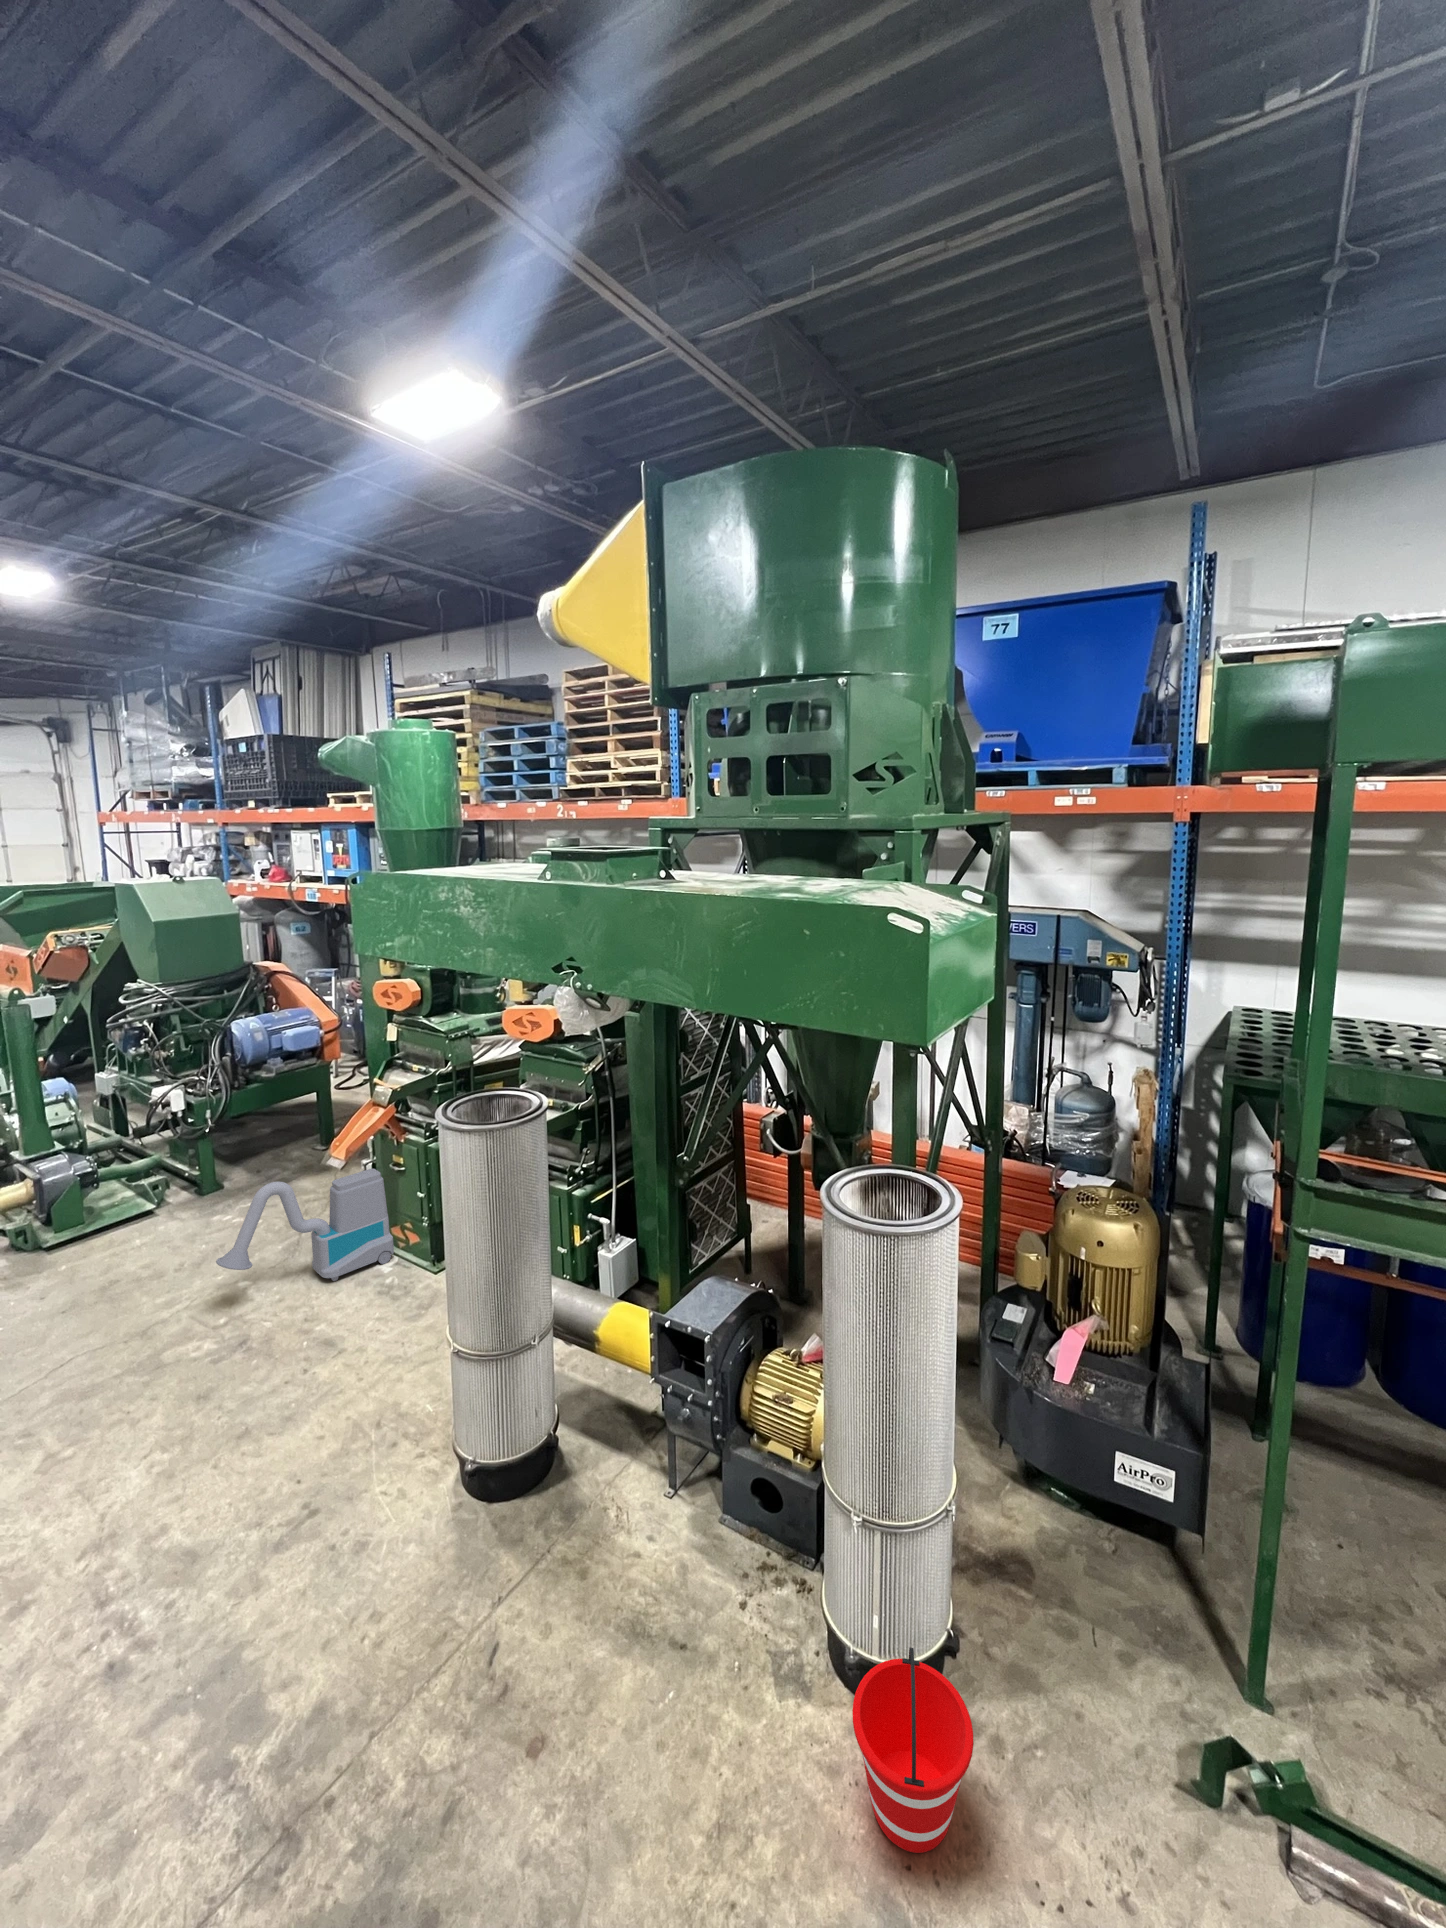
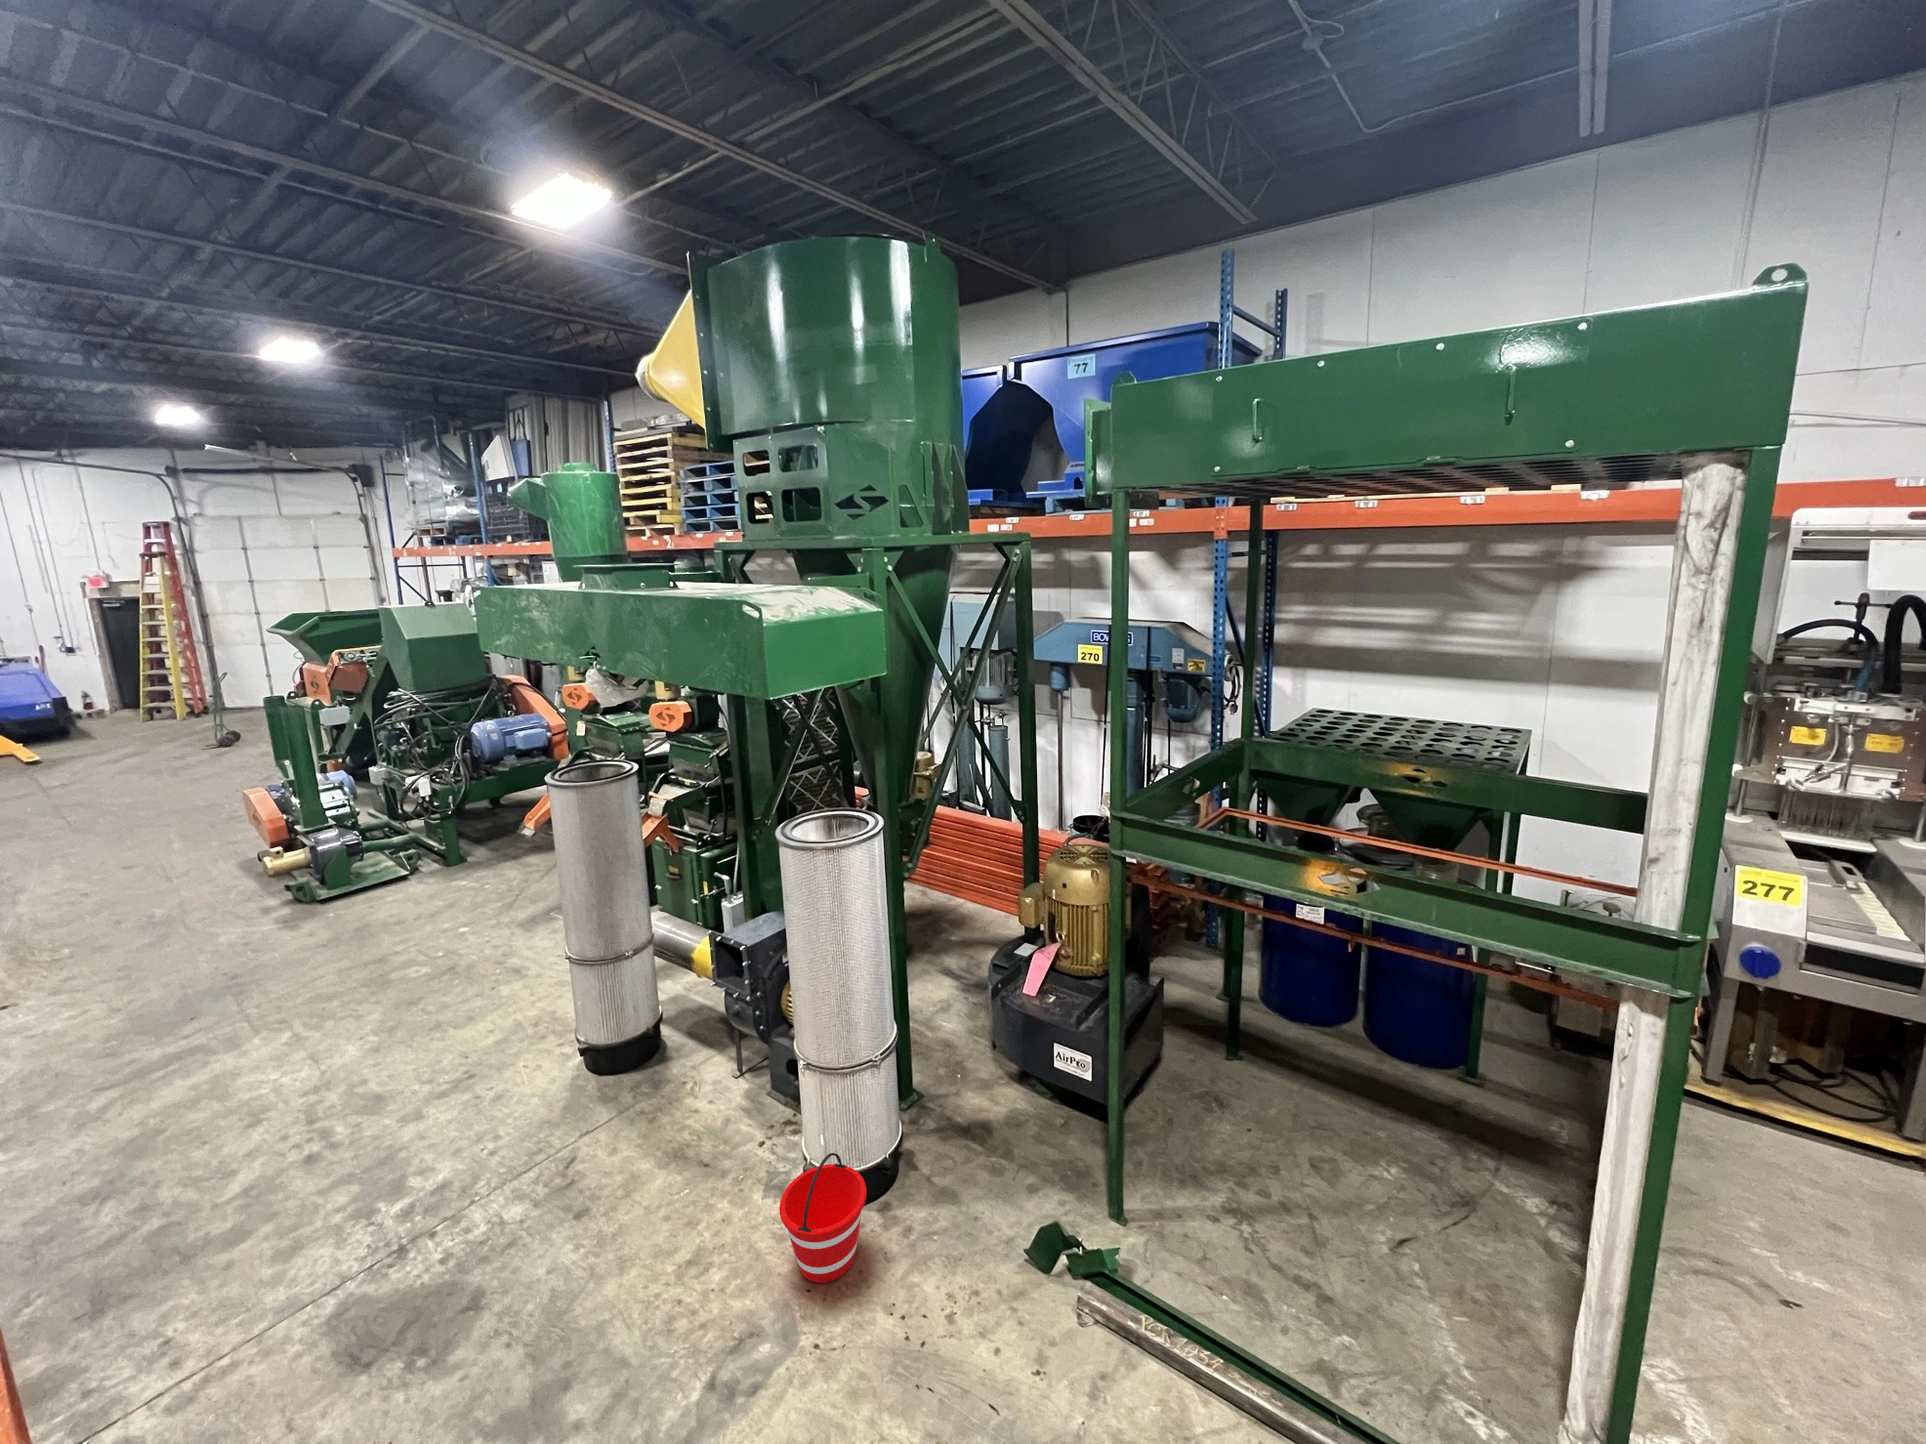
vacuum cleaner: present [216,1169,394,1281] -> none [435,841,589,929]

